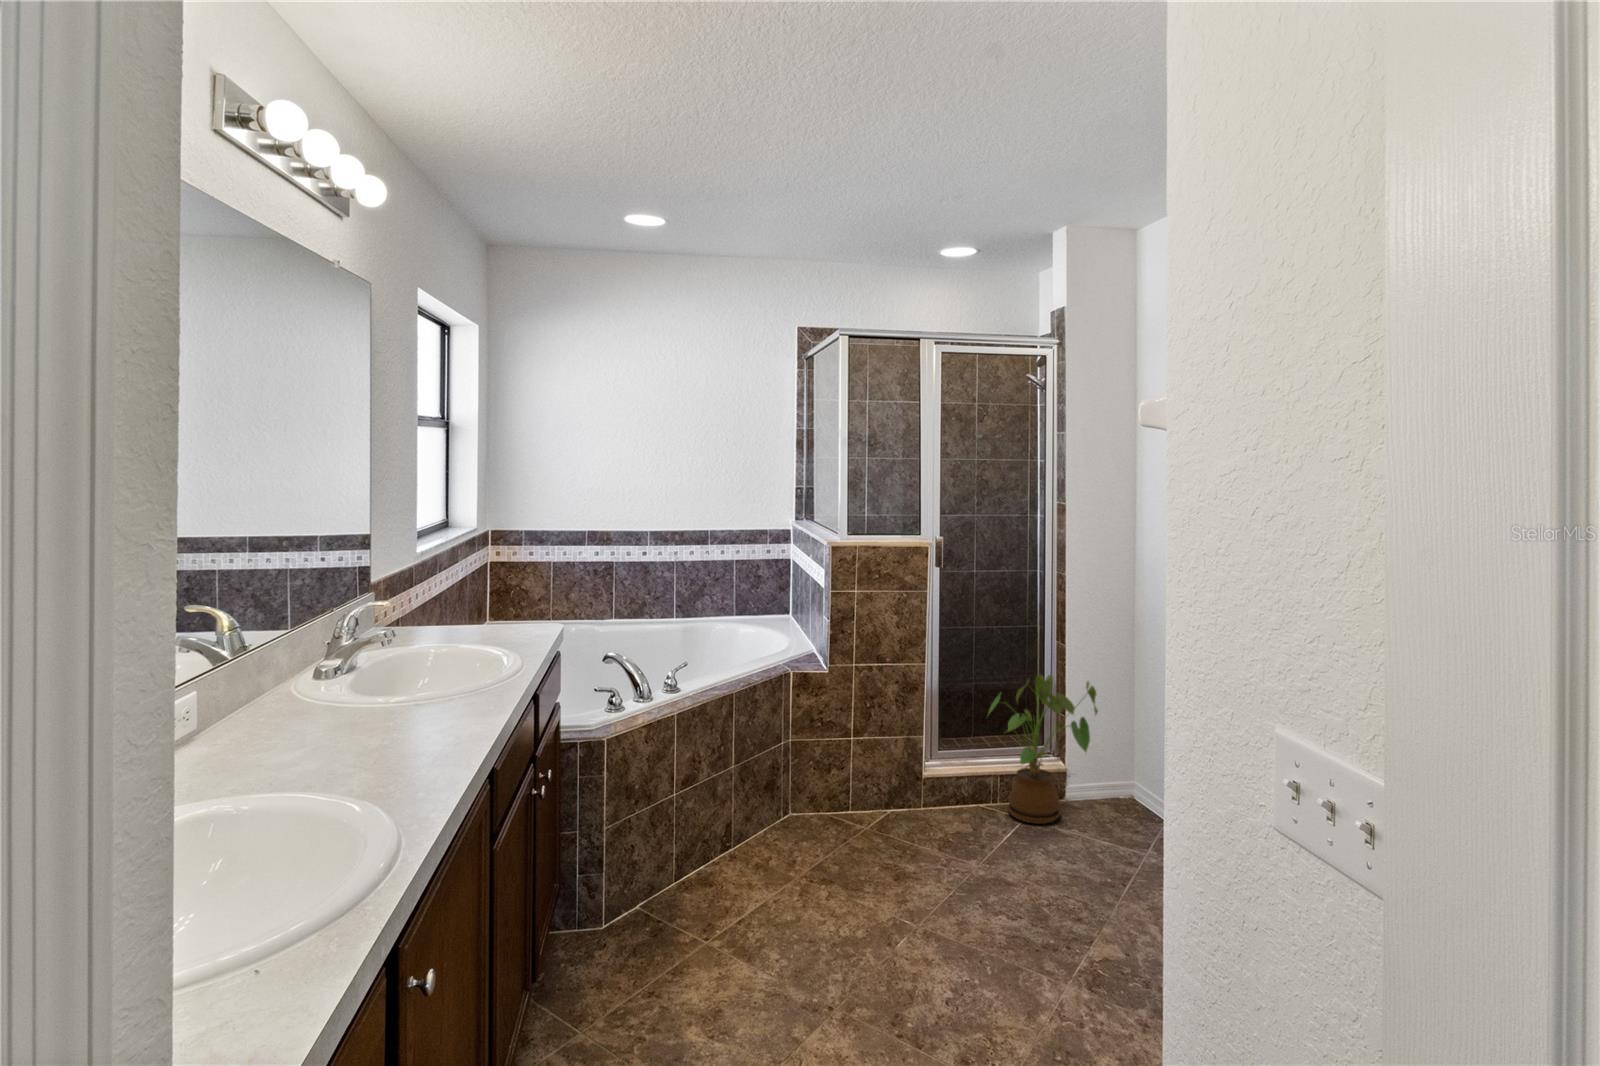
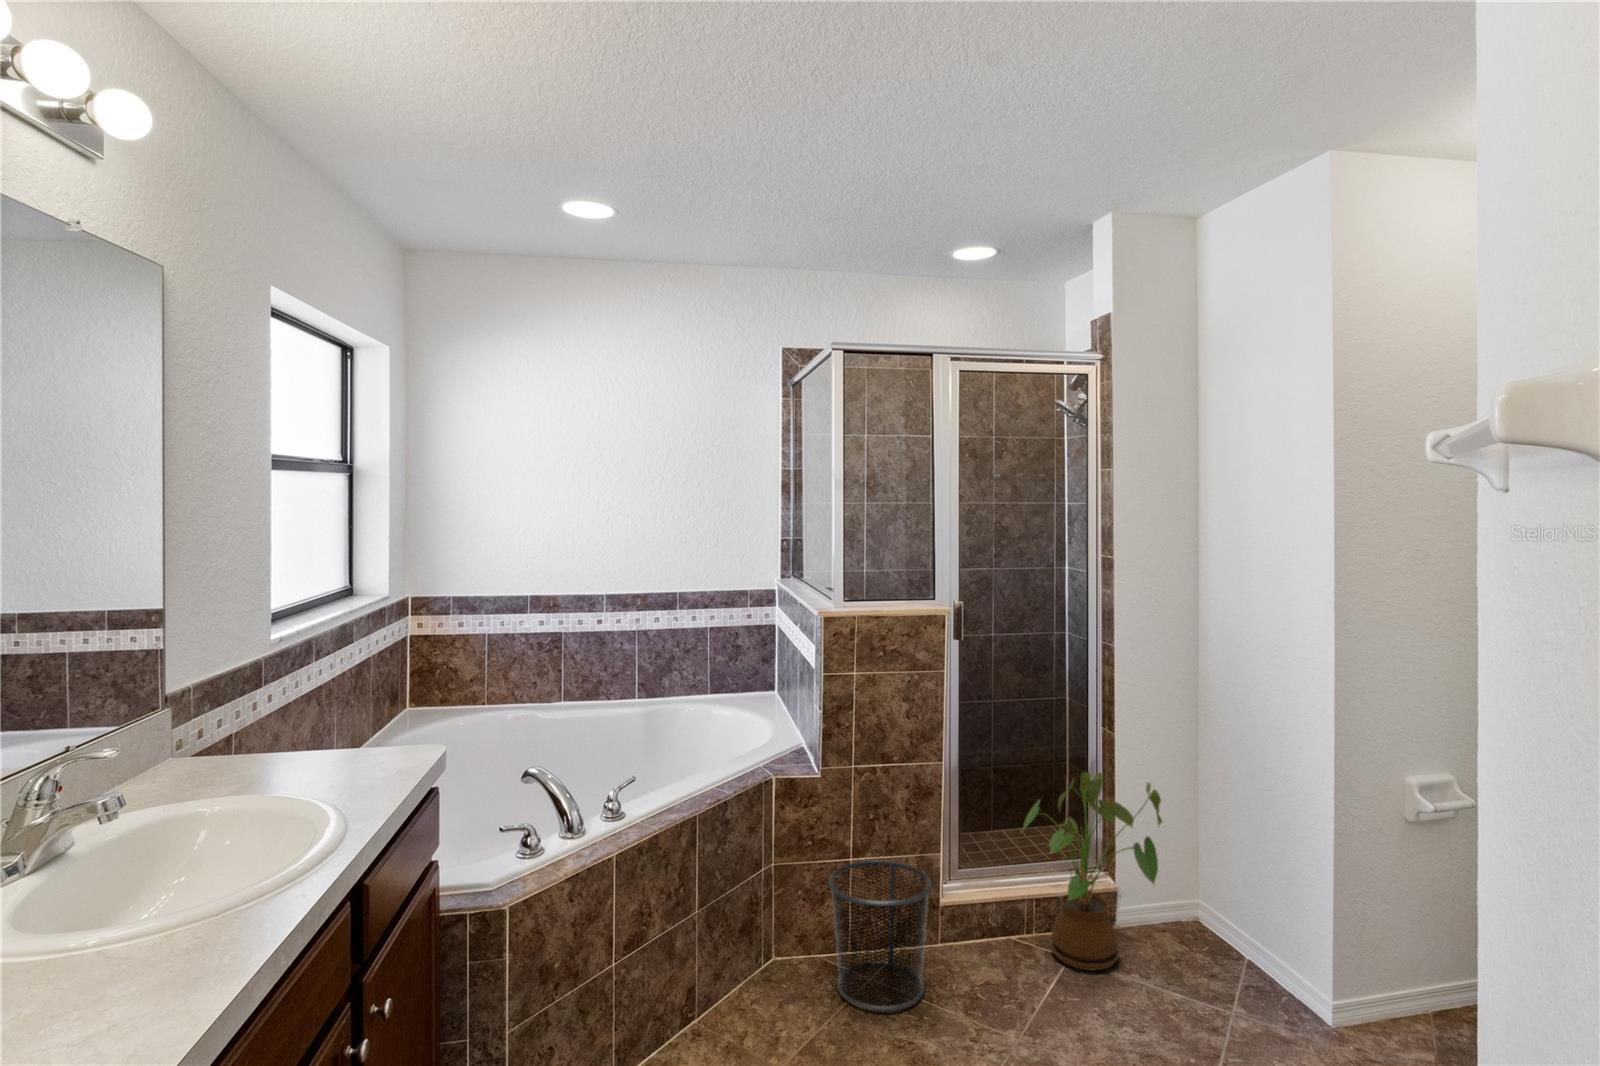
waste bin: none [834,737,914,845] -> present [829,860,931,1011]

